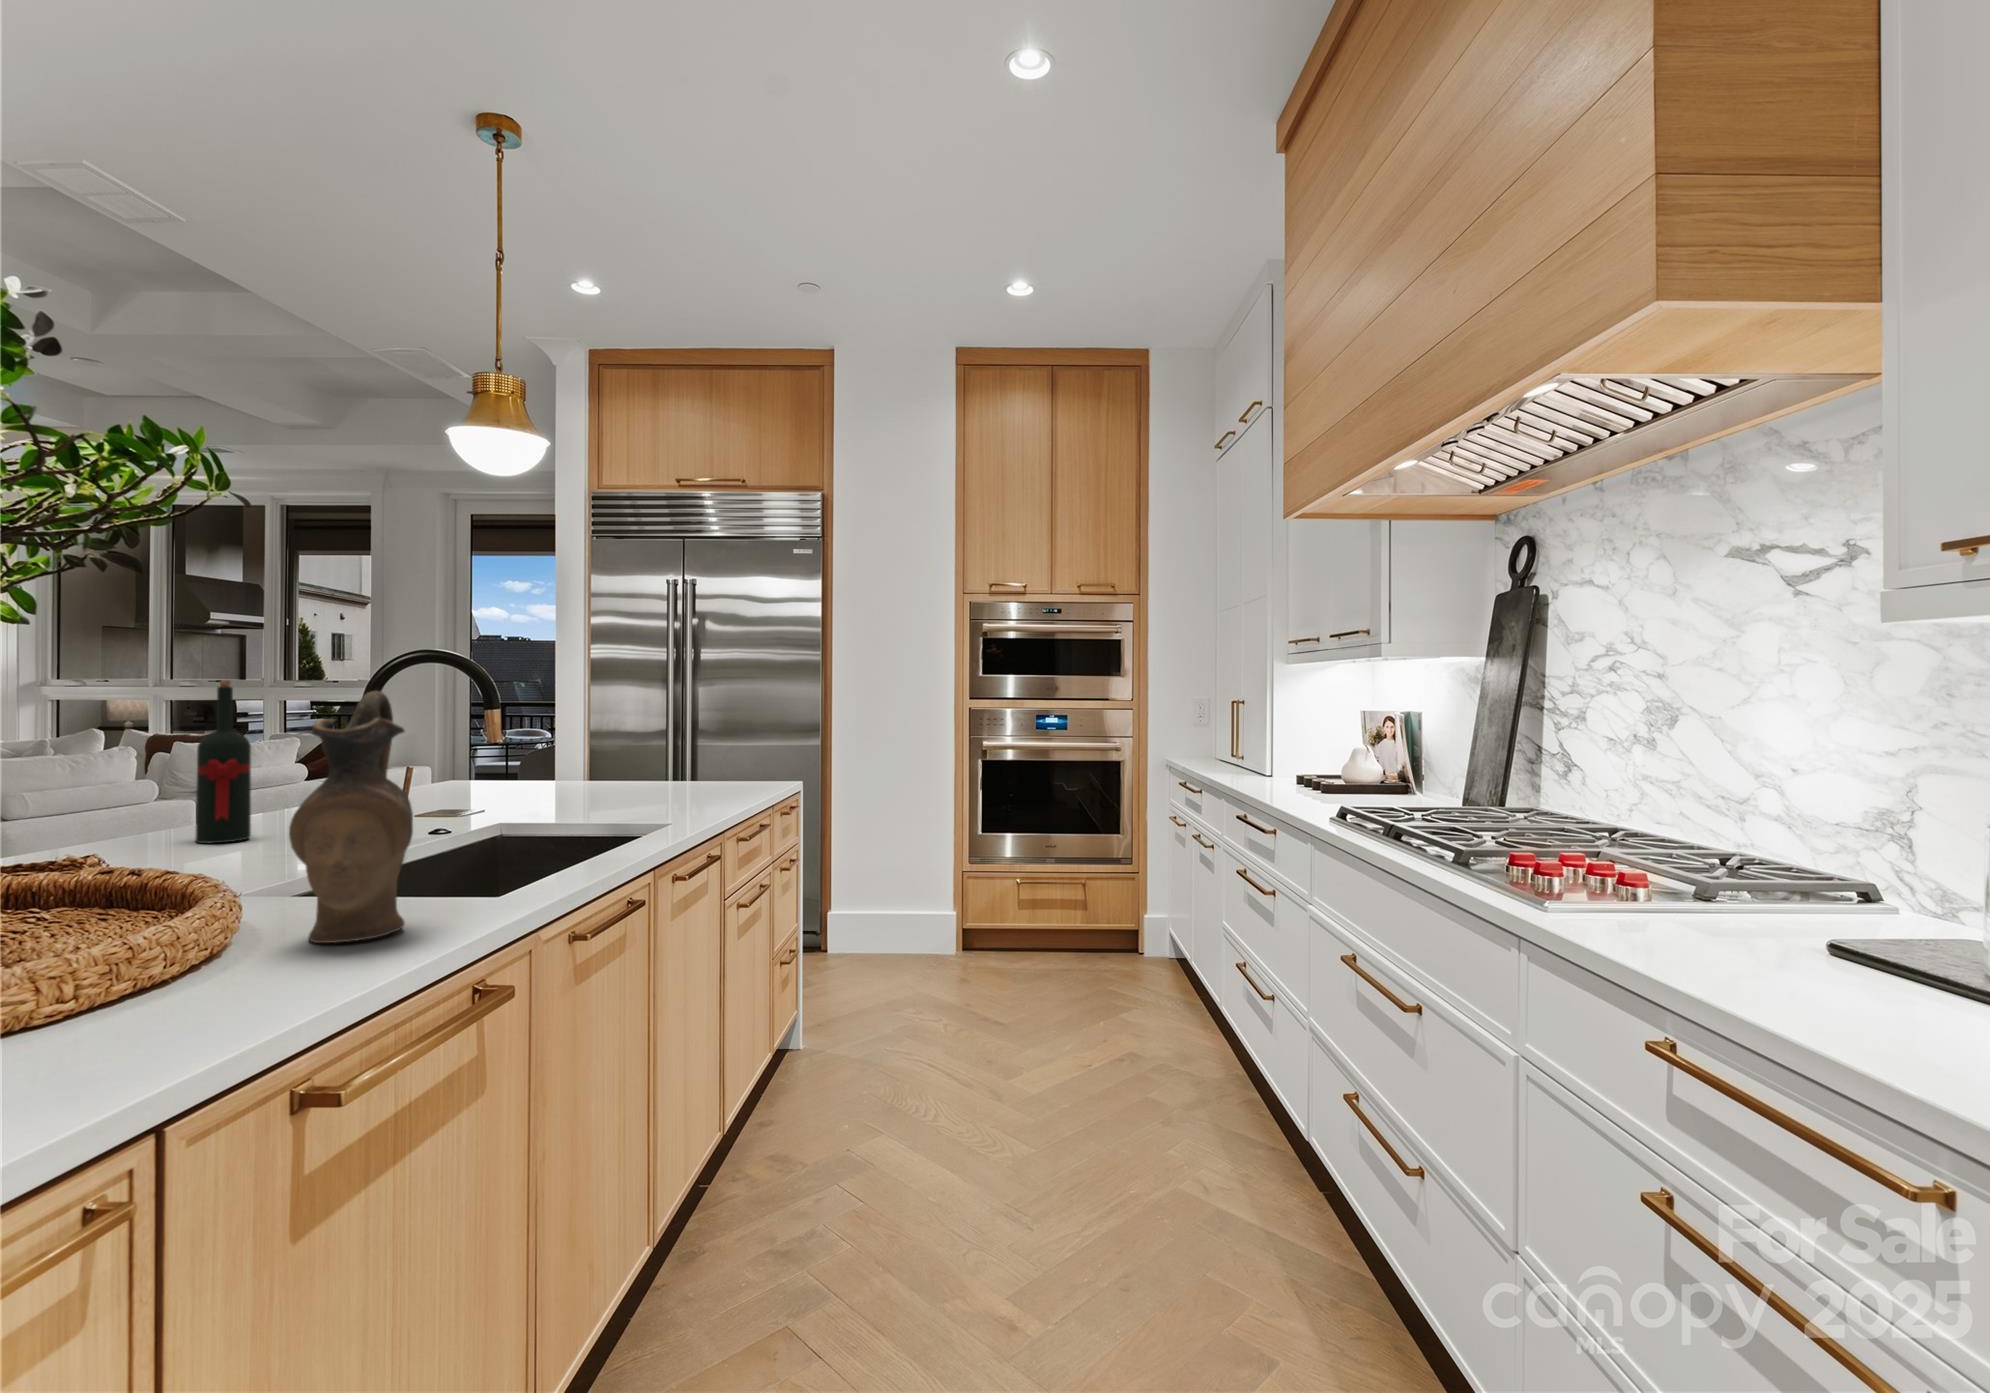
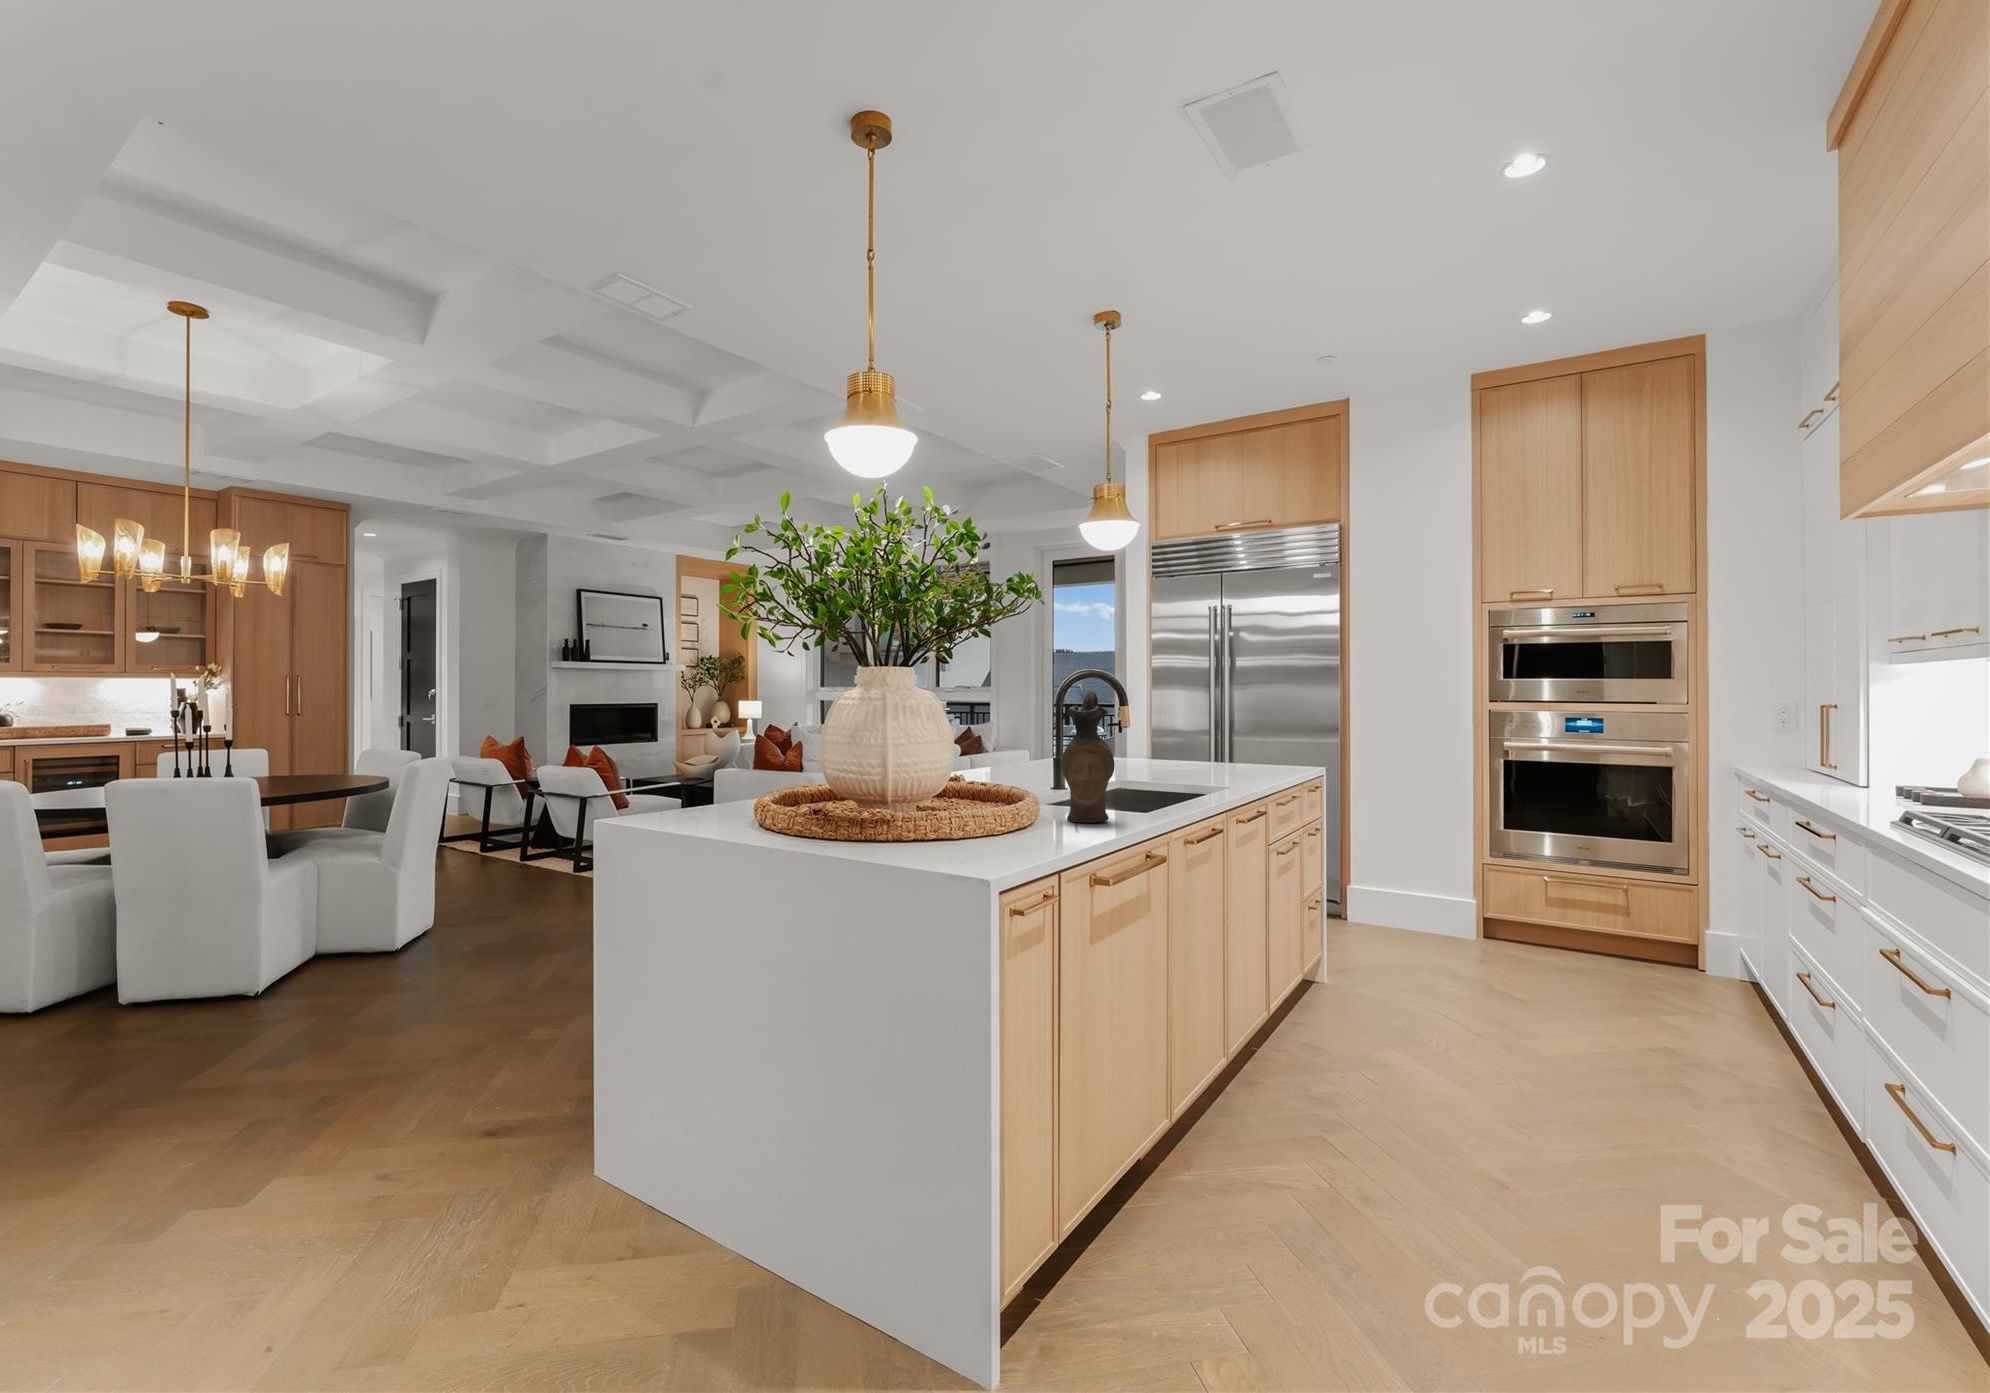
wine bottle: present [195,680,251,843] -> none [971,686,995,779]

